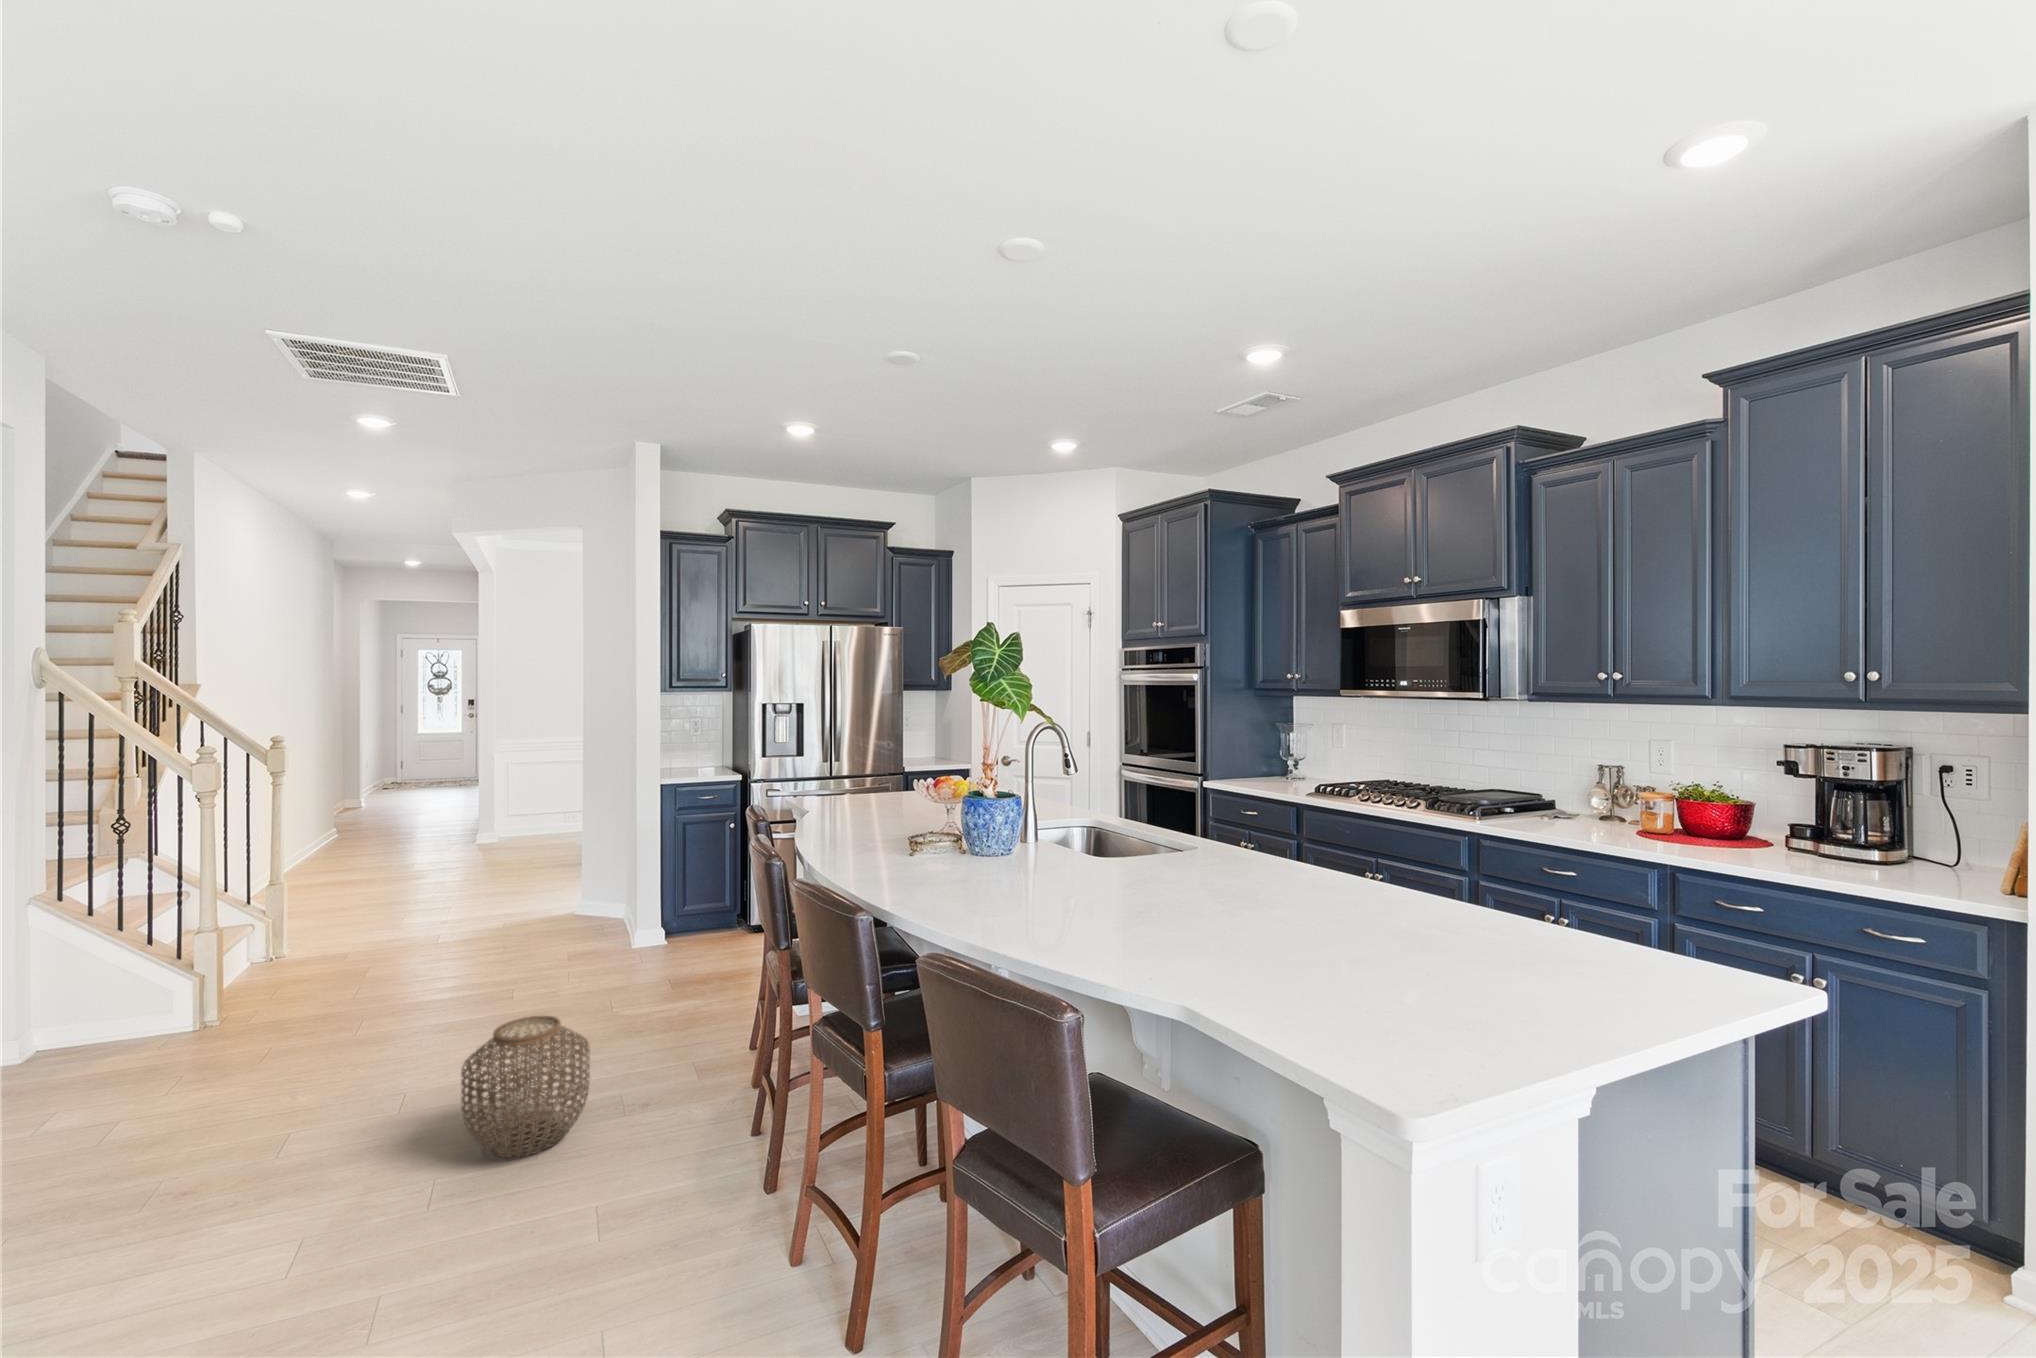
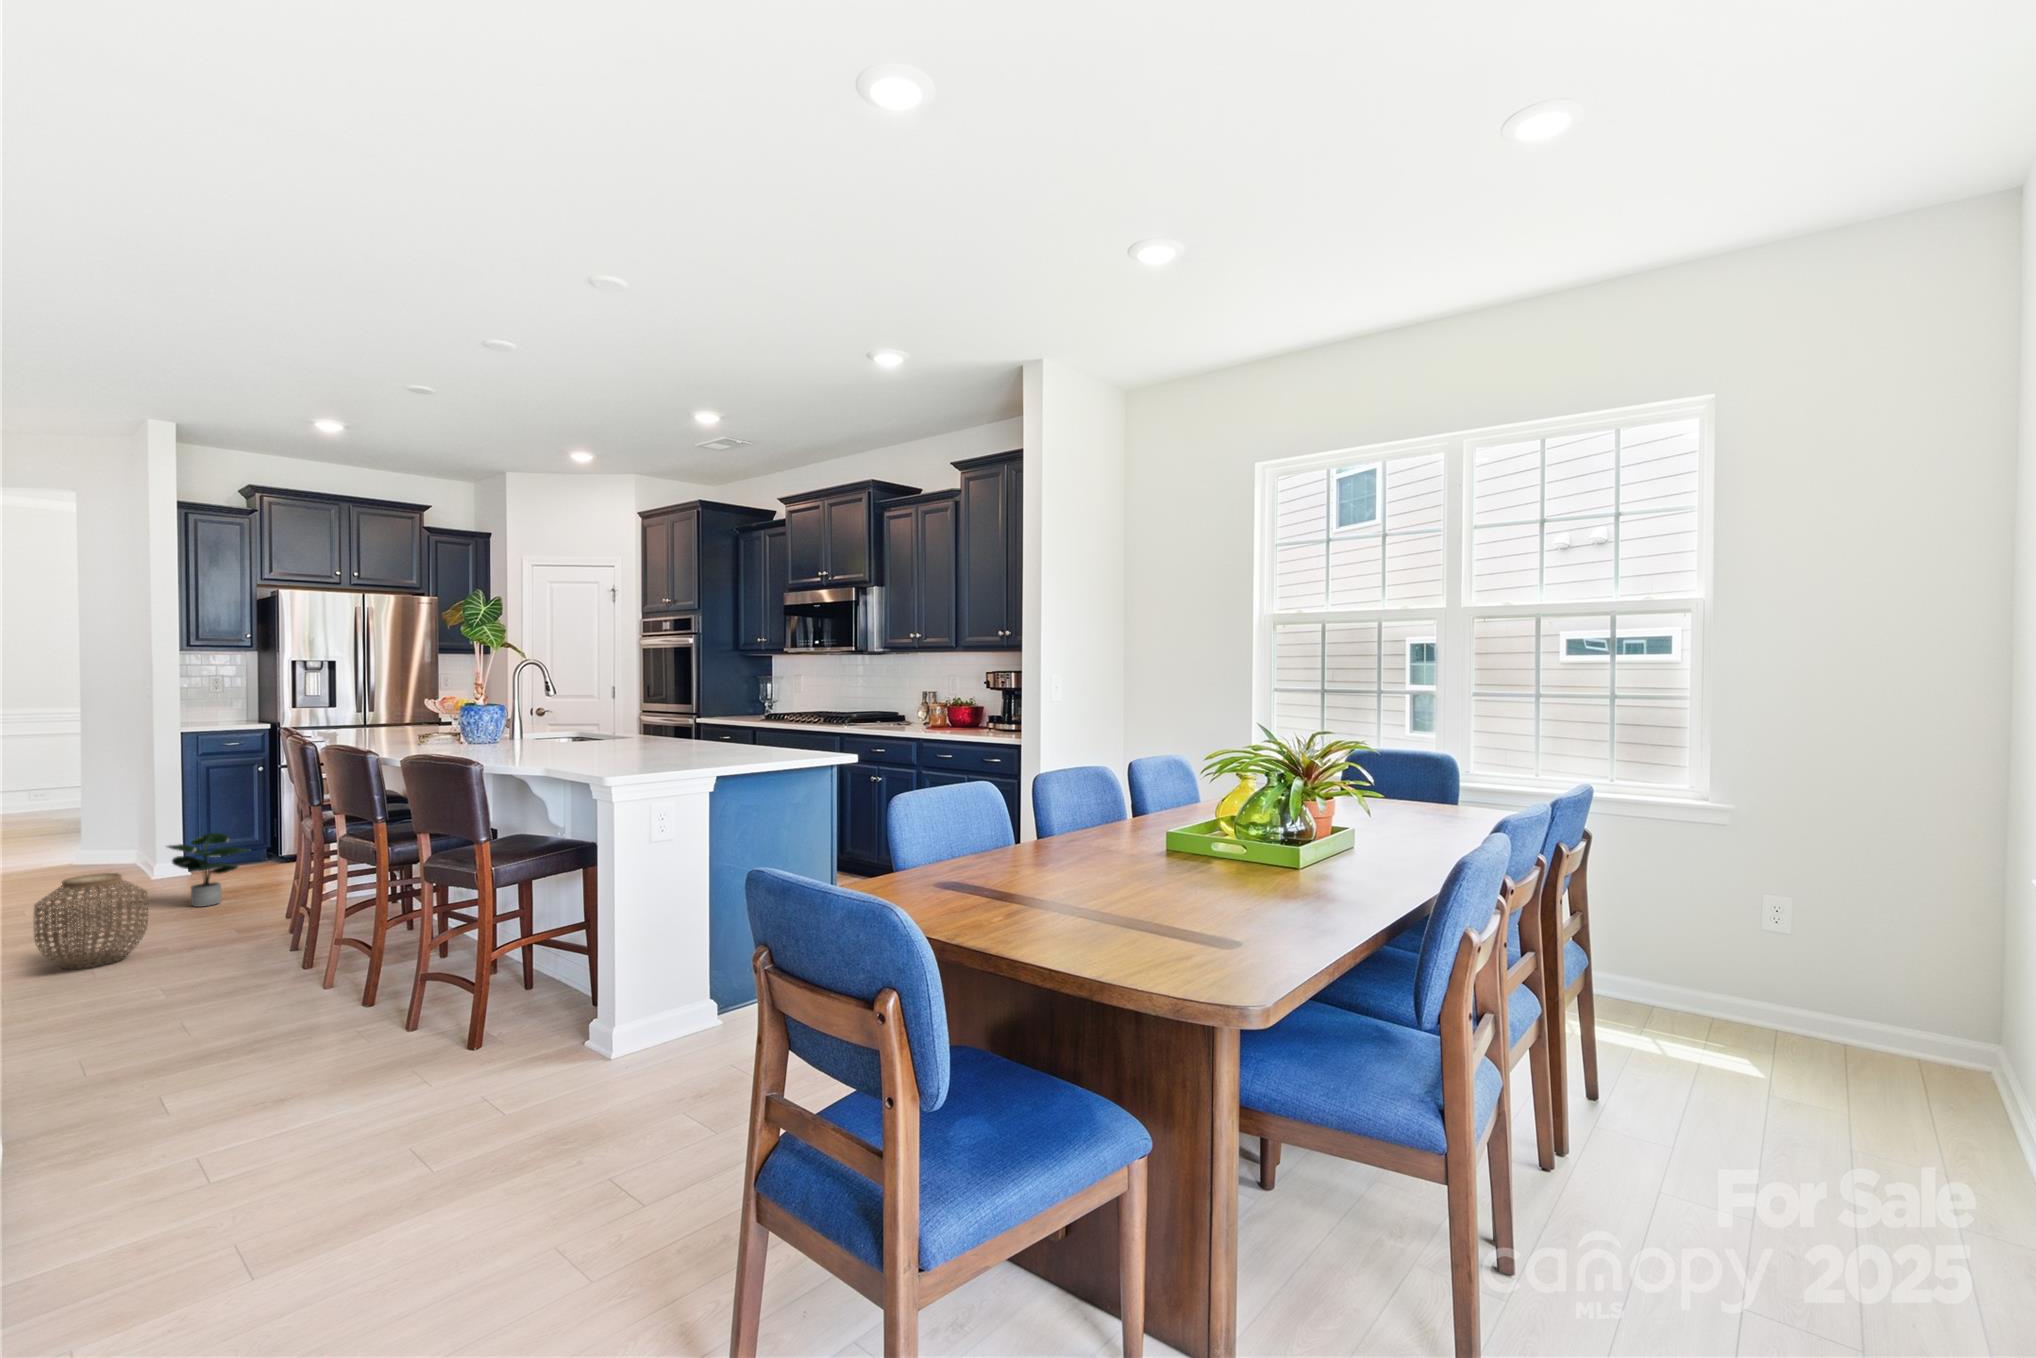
potted plant: none [629,920,716,1018] -> present [168,833,248,907]

